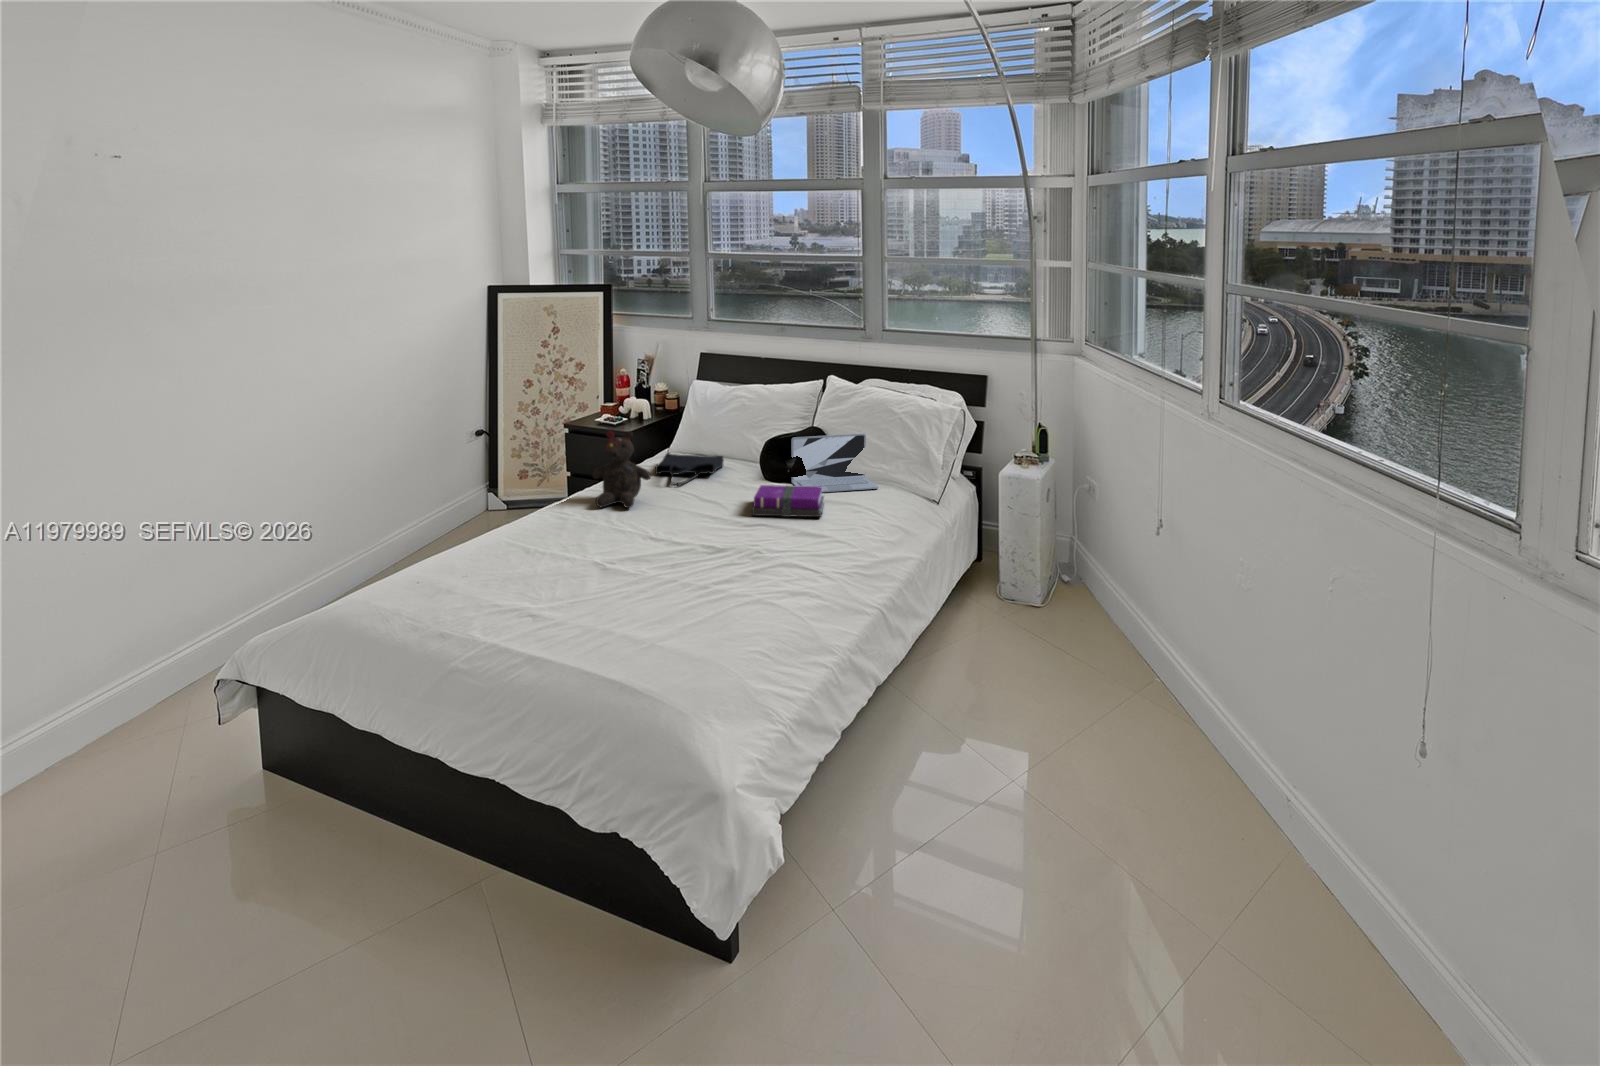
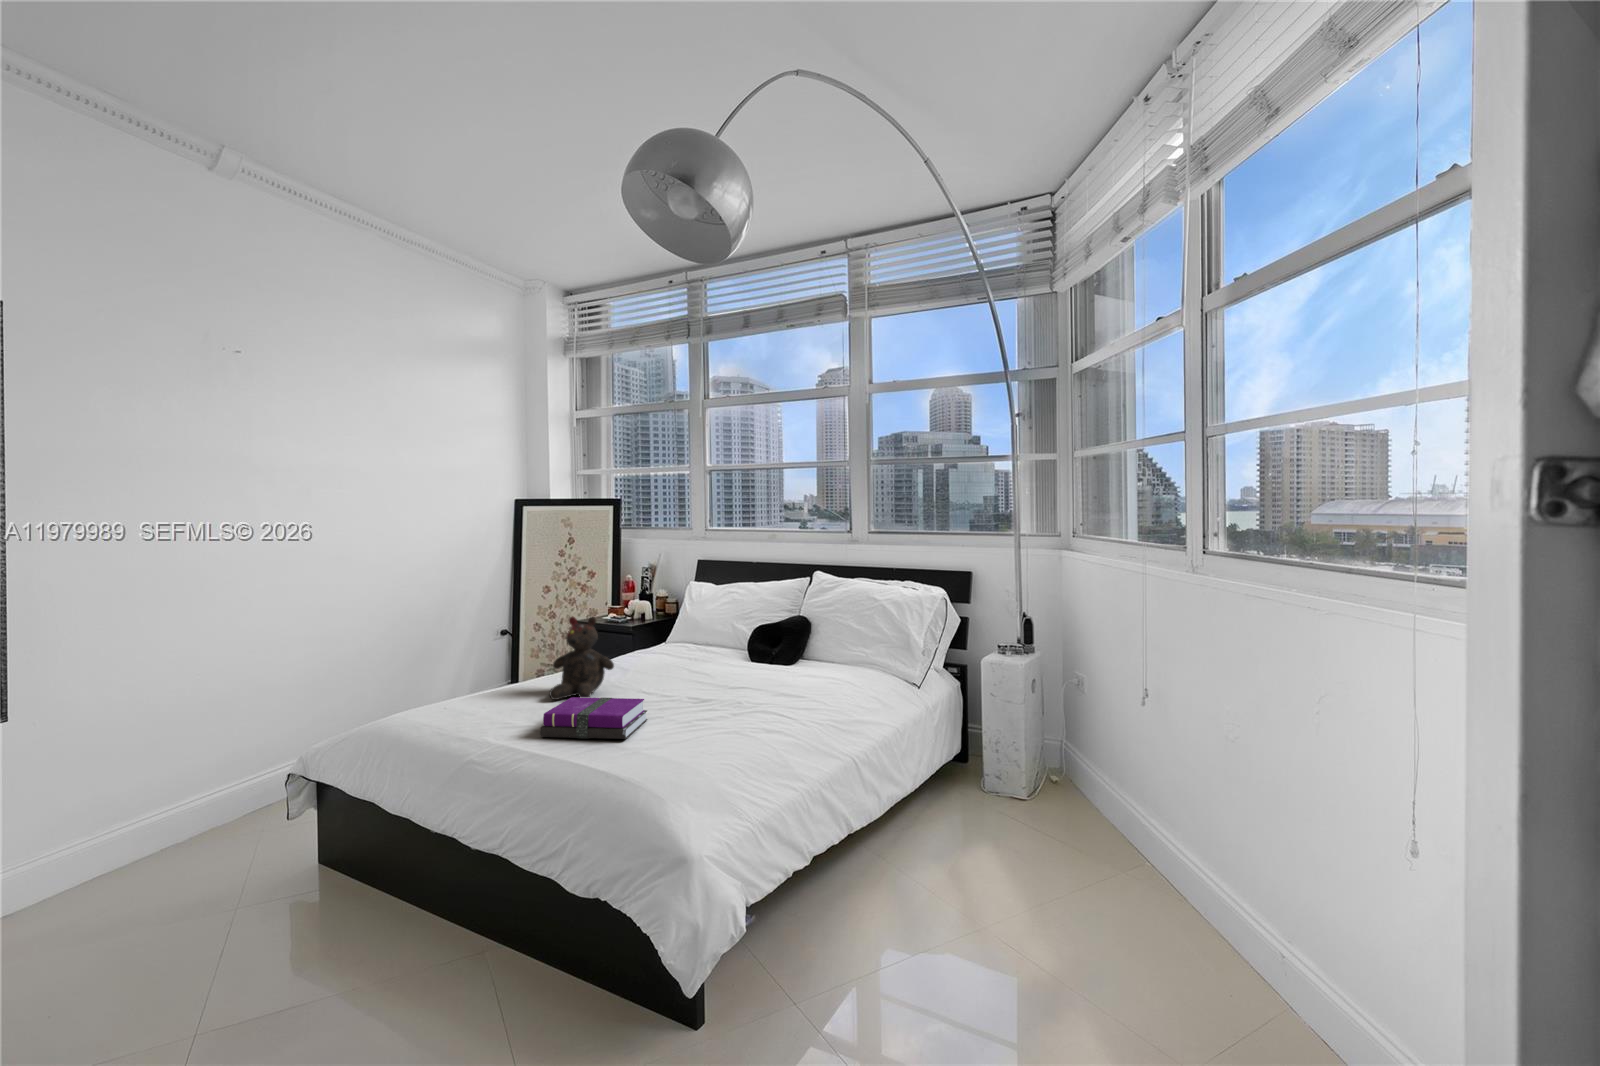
laptop: present [791,433,879,492] -> none [770,624,860,685]
tote bag: present [655,453,724,486] -> none [632,646,705,678]
notebook: present [752,485,824,517] -> present [540,697,647,739]

